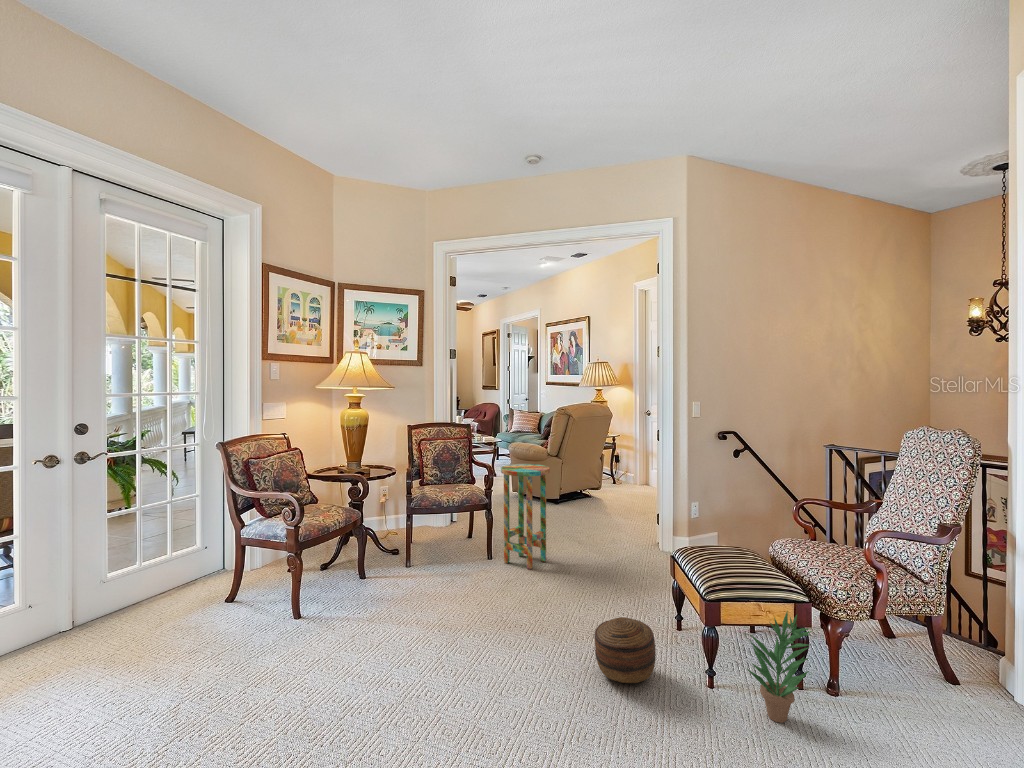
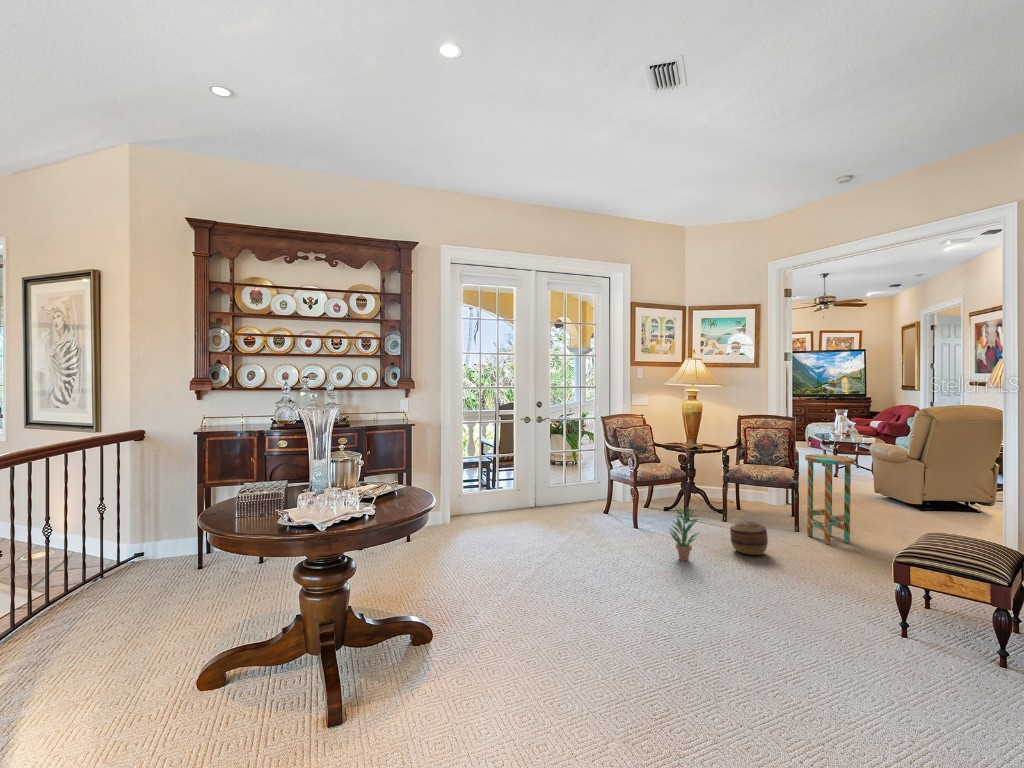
potted plant: present [747,611,811,723] -> present [670,507,698,561]
basket: present [594,617,656,683] -> present [730,520,768,555]

